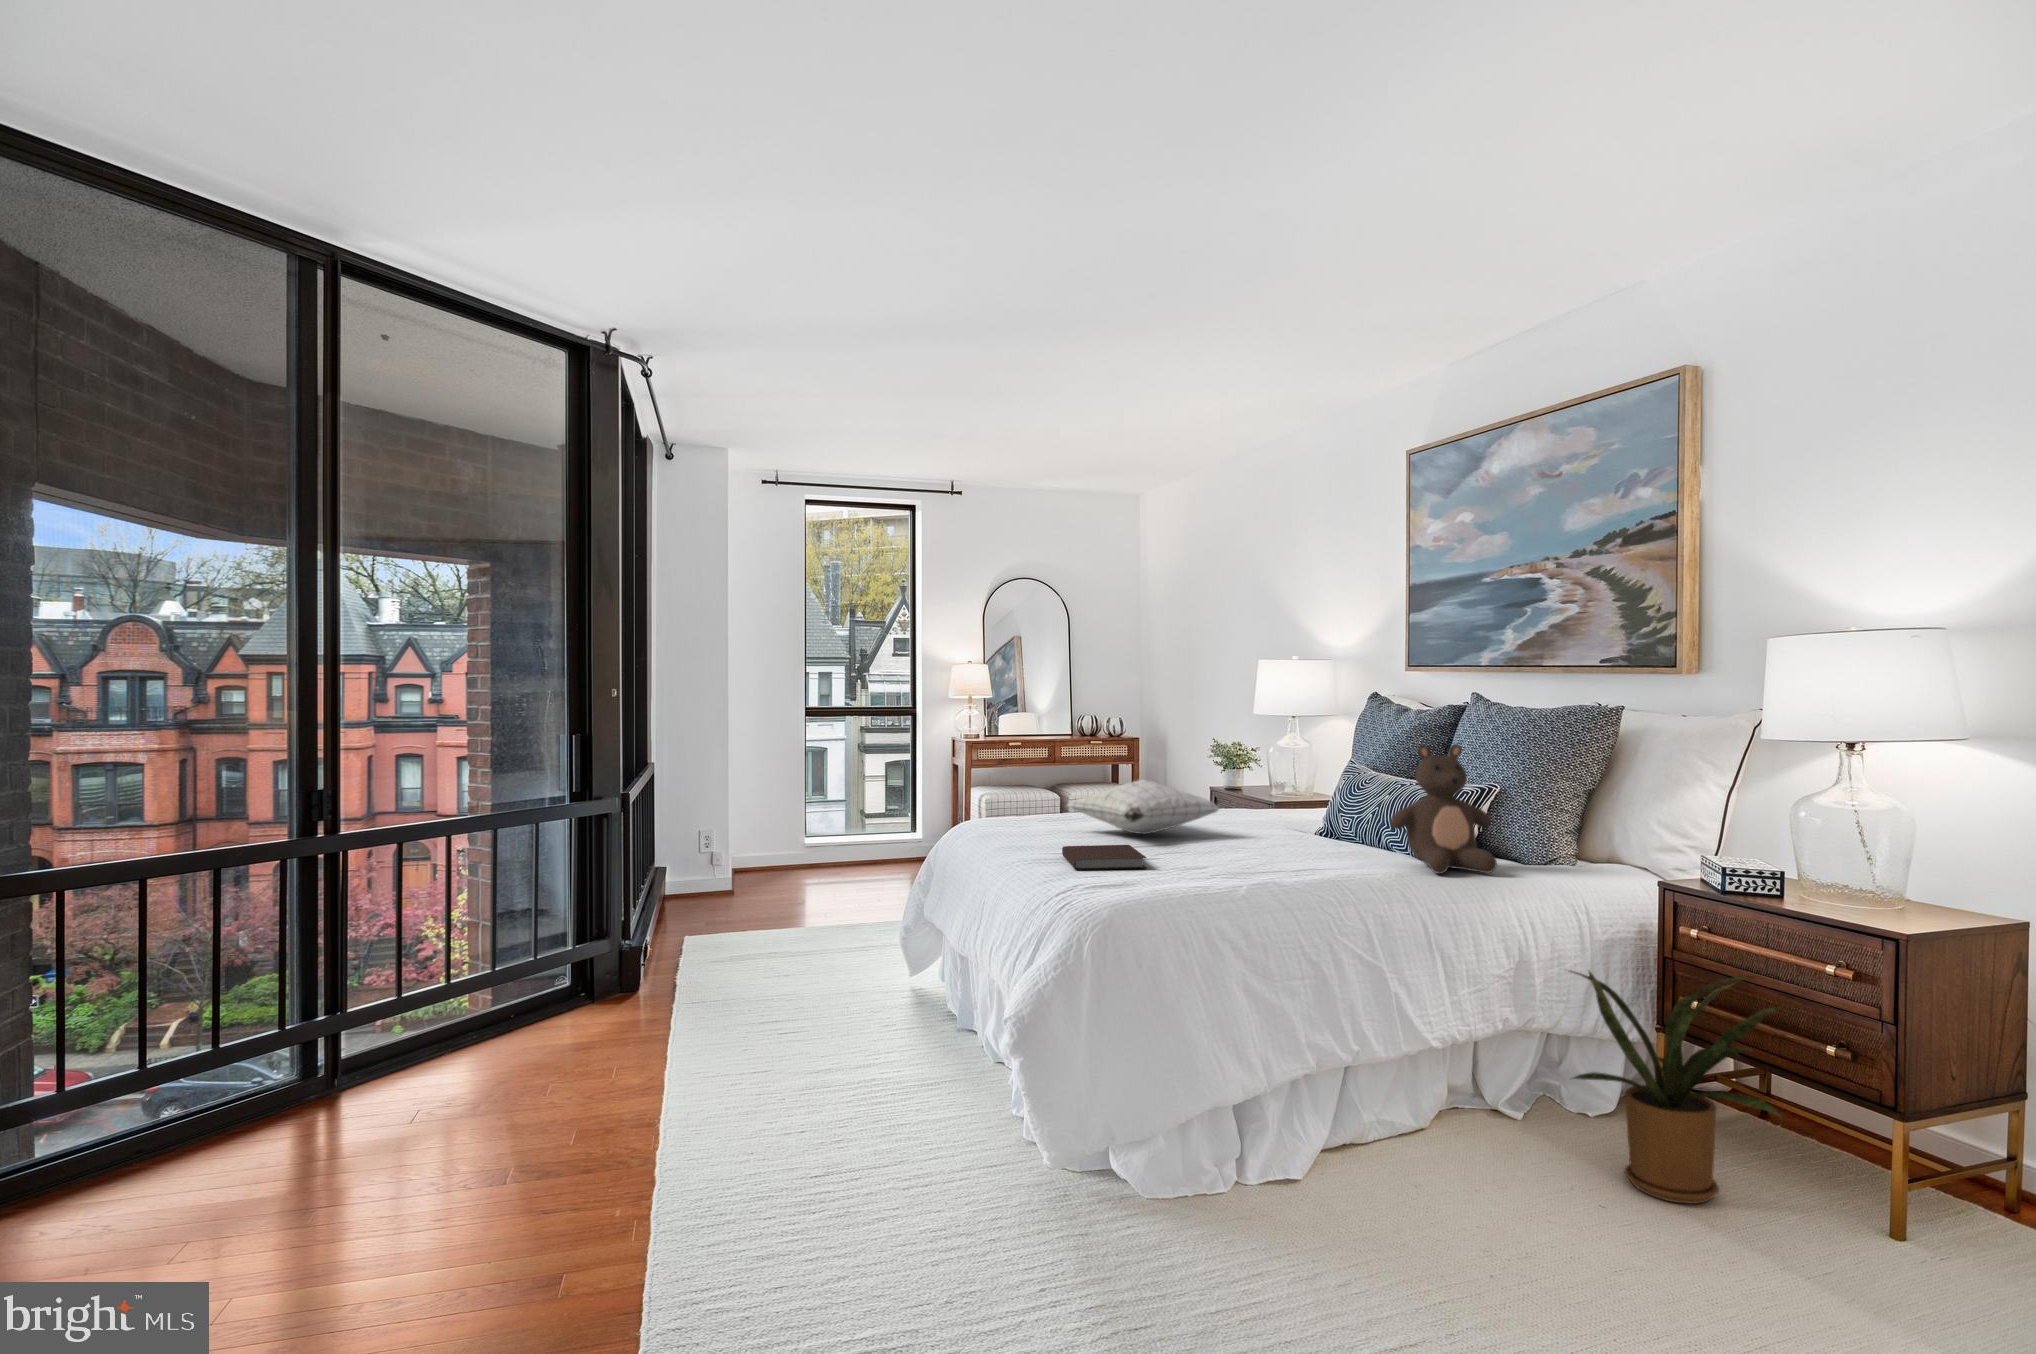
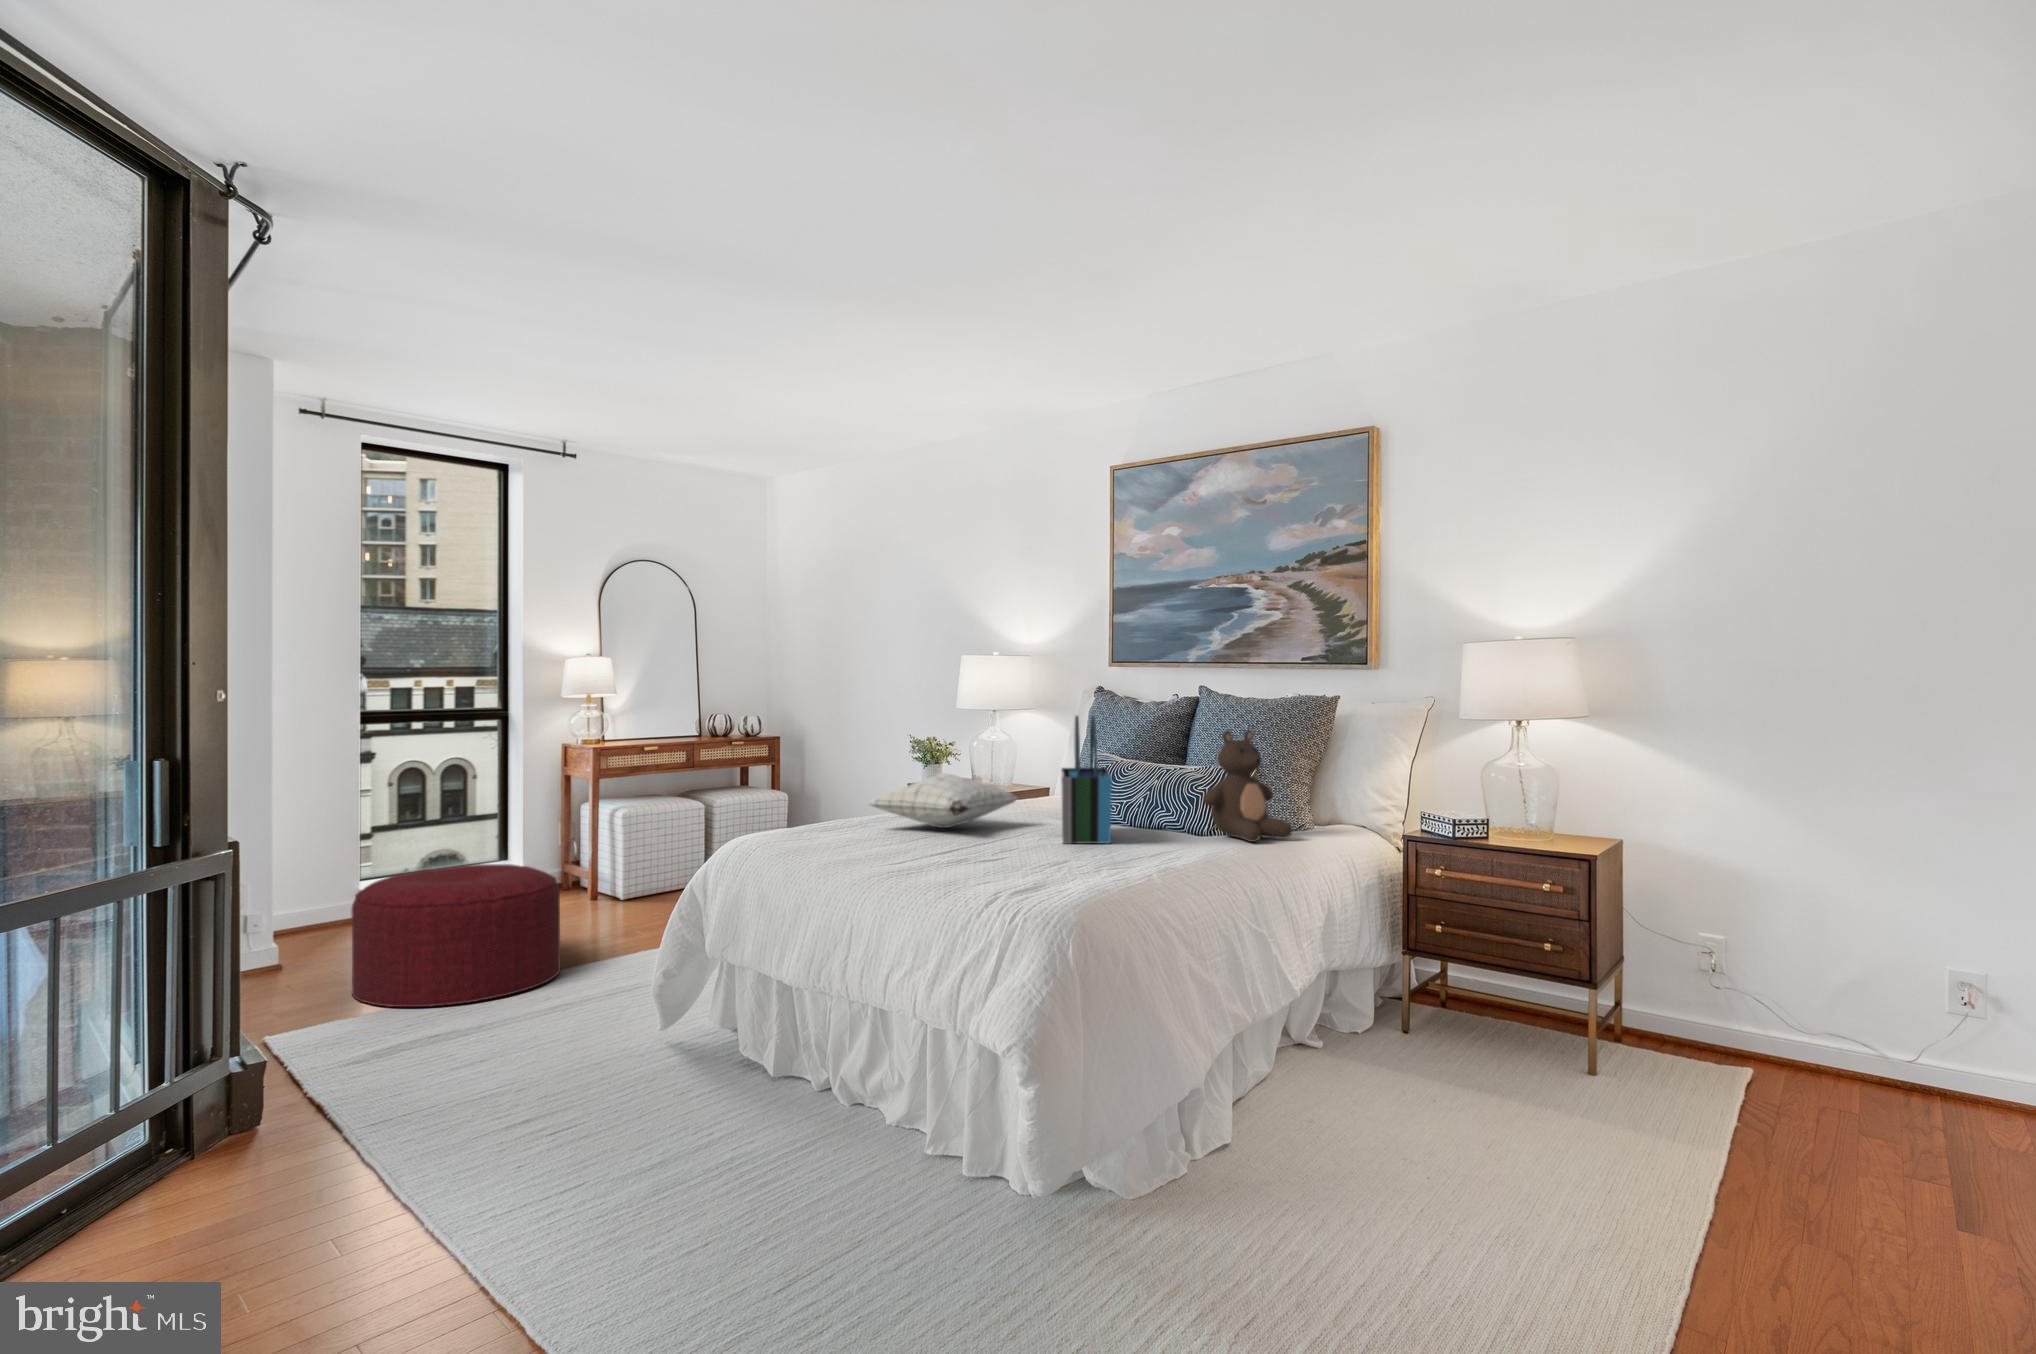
tote bag: none [1213,723,1300,862] -> present [1061,716,1112,844]
ottoman: none [709,840,867,953] -> present [351,864,561,1007]
notebook: present [1062,845,1146,870] -> none [916,837,1021,864]
house plant: present [1572,971,1782,1204] -> none [1361,898,1543,1082]

